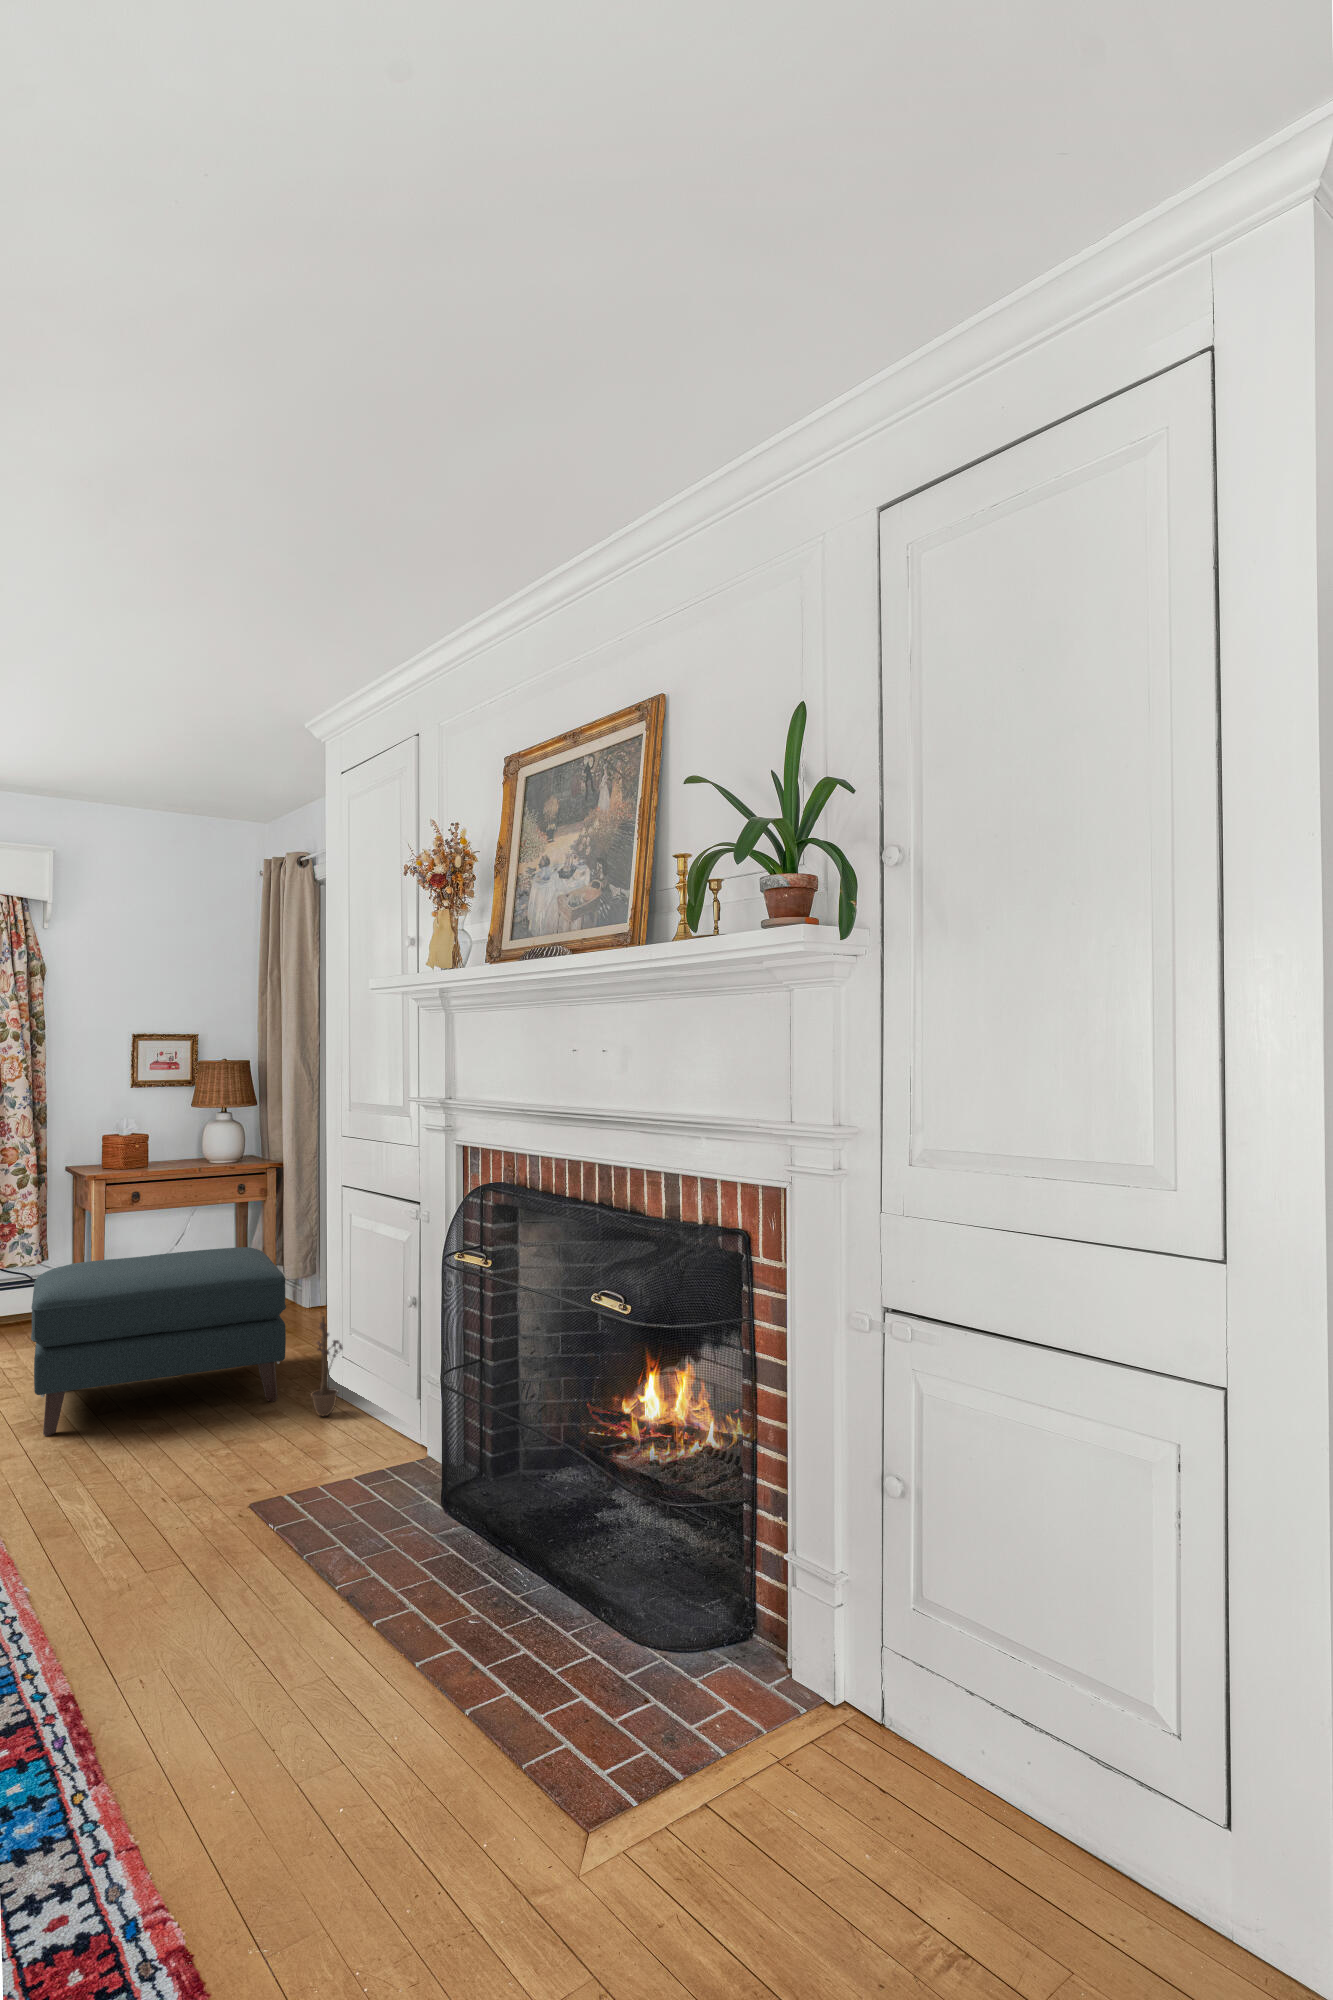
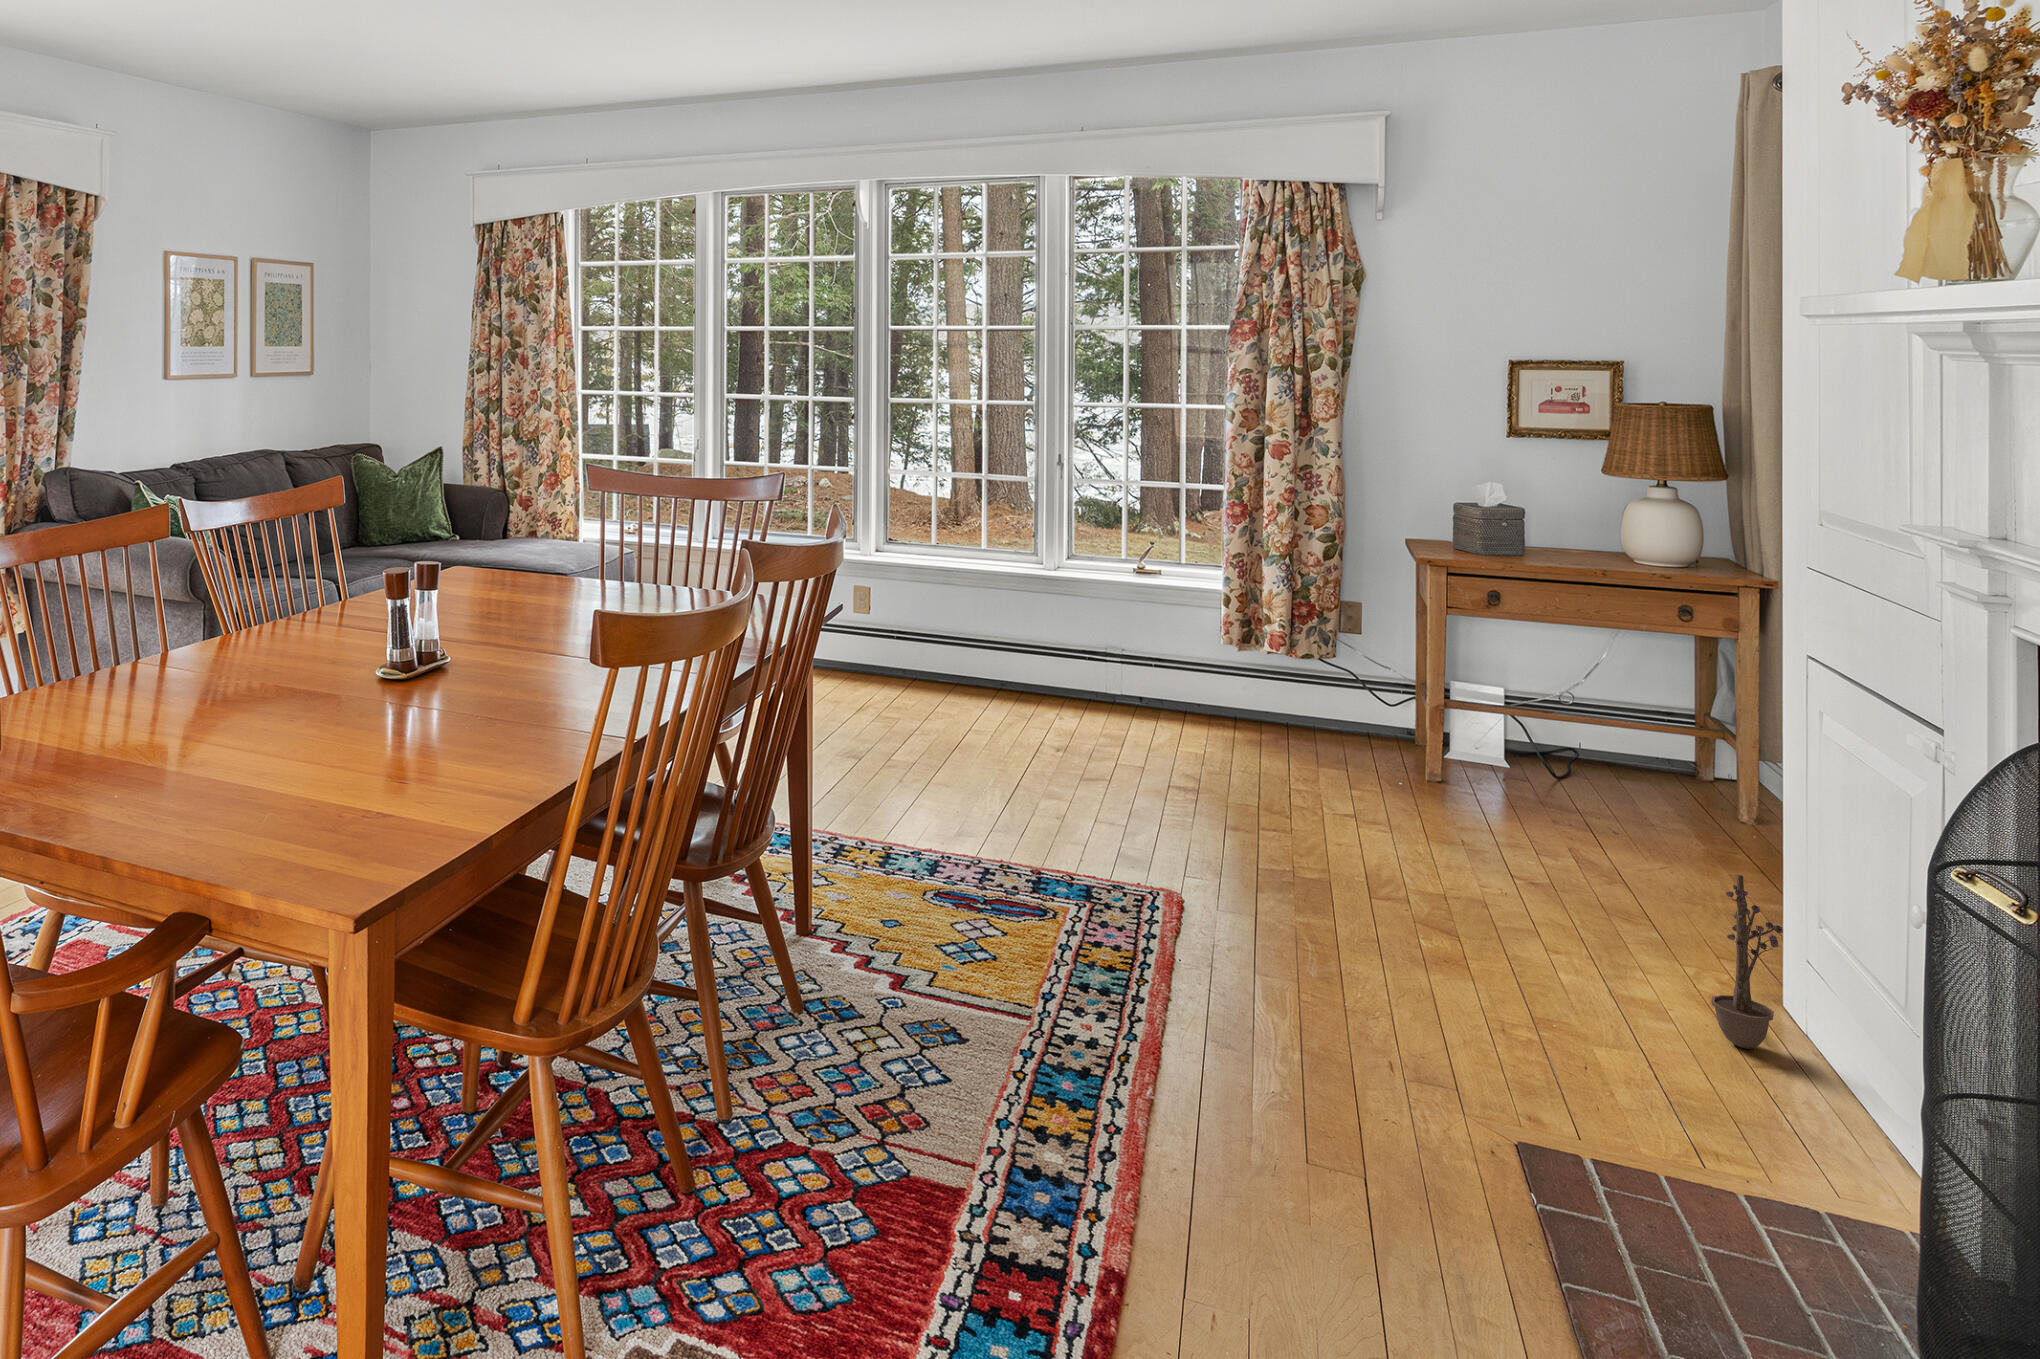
ottoman: present [31,1247,286,1436] -> none [1269,680,1680,981]

